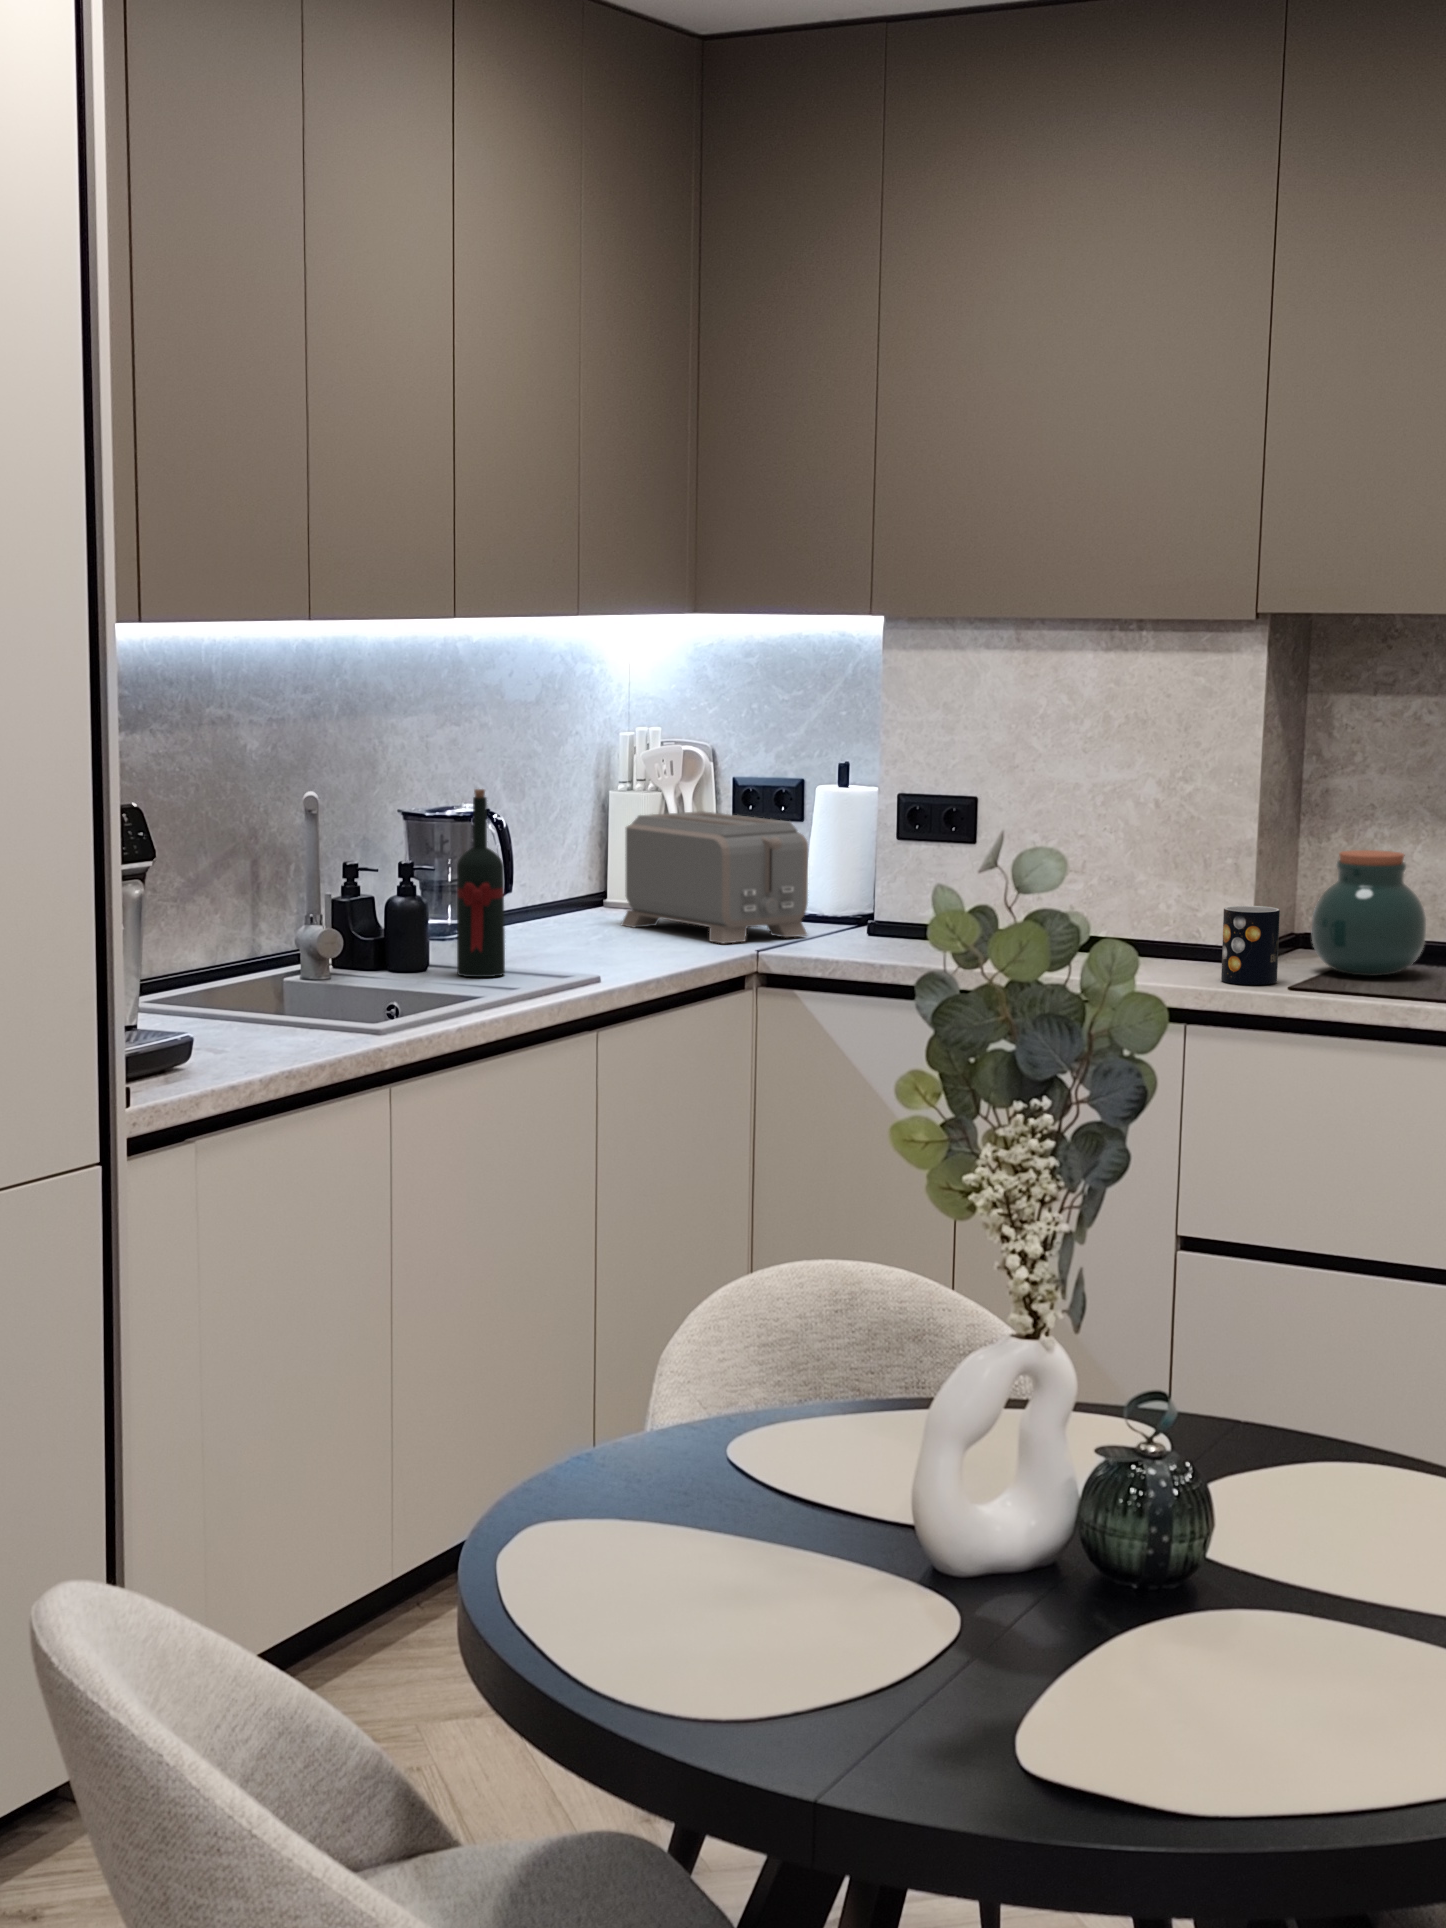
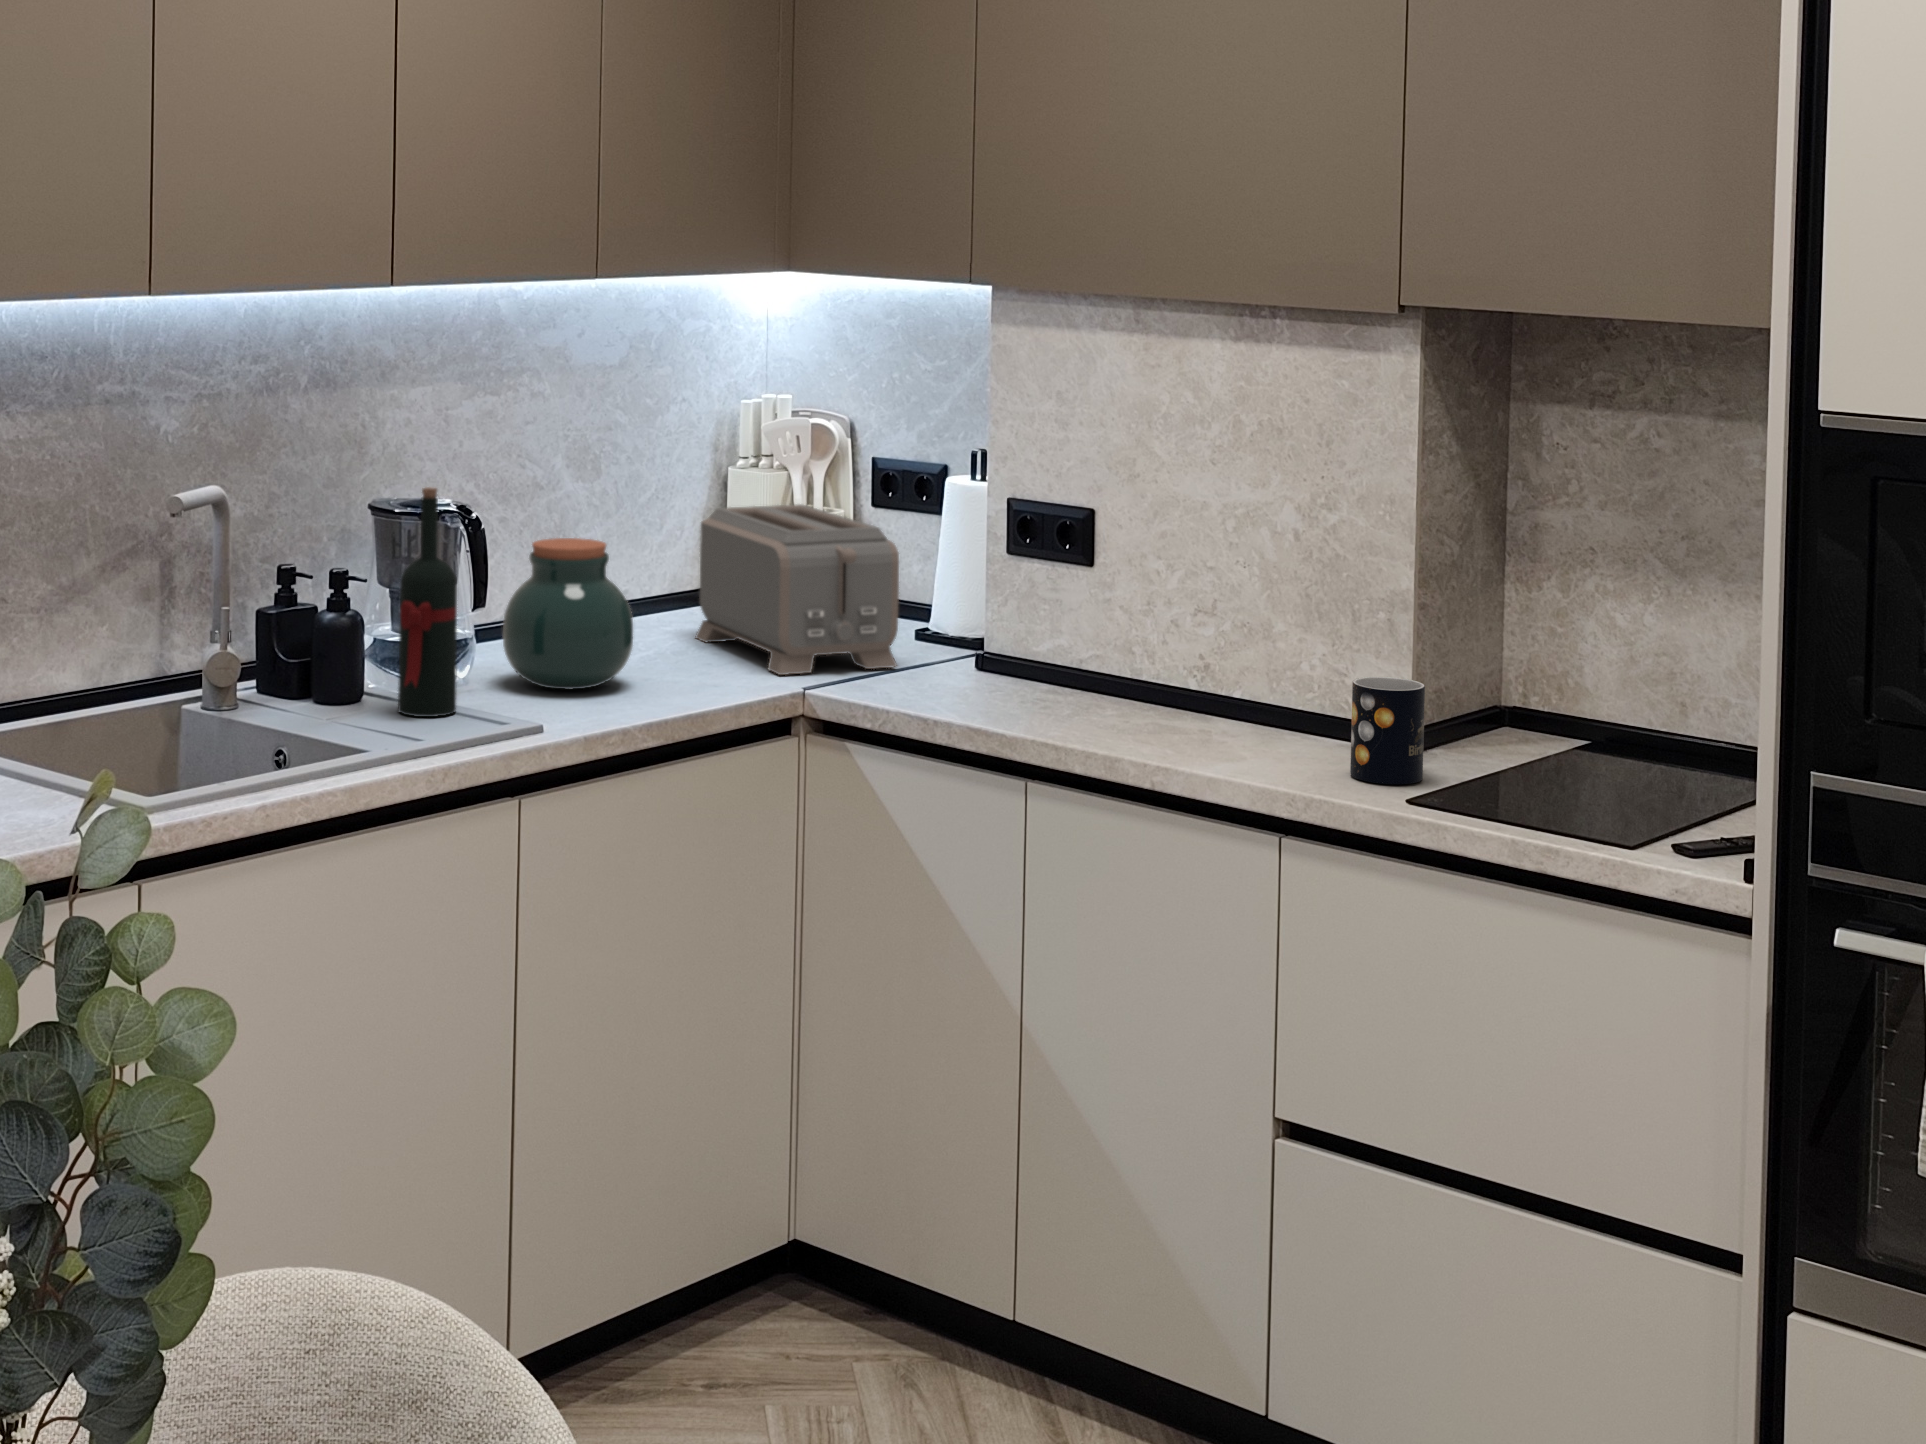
jar: present [1312,850,1426,976] -> present [503,538,633,689]

